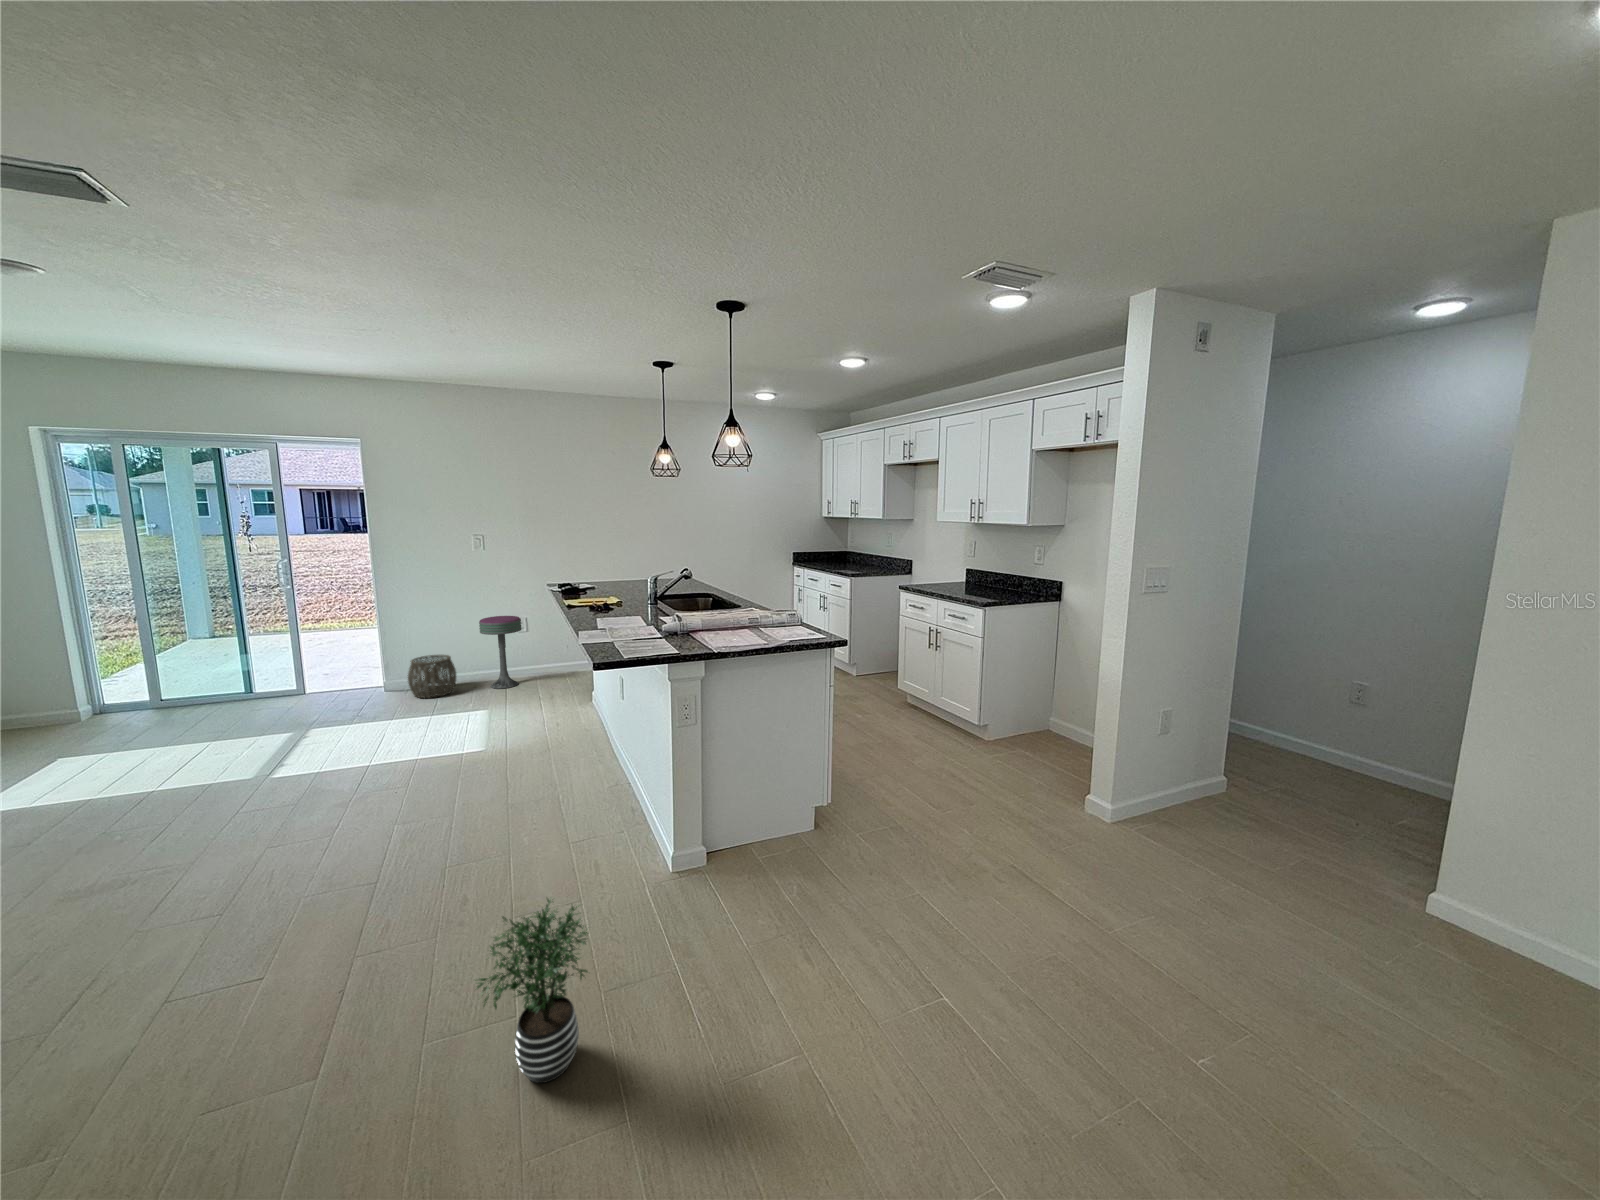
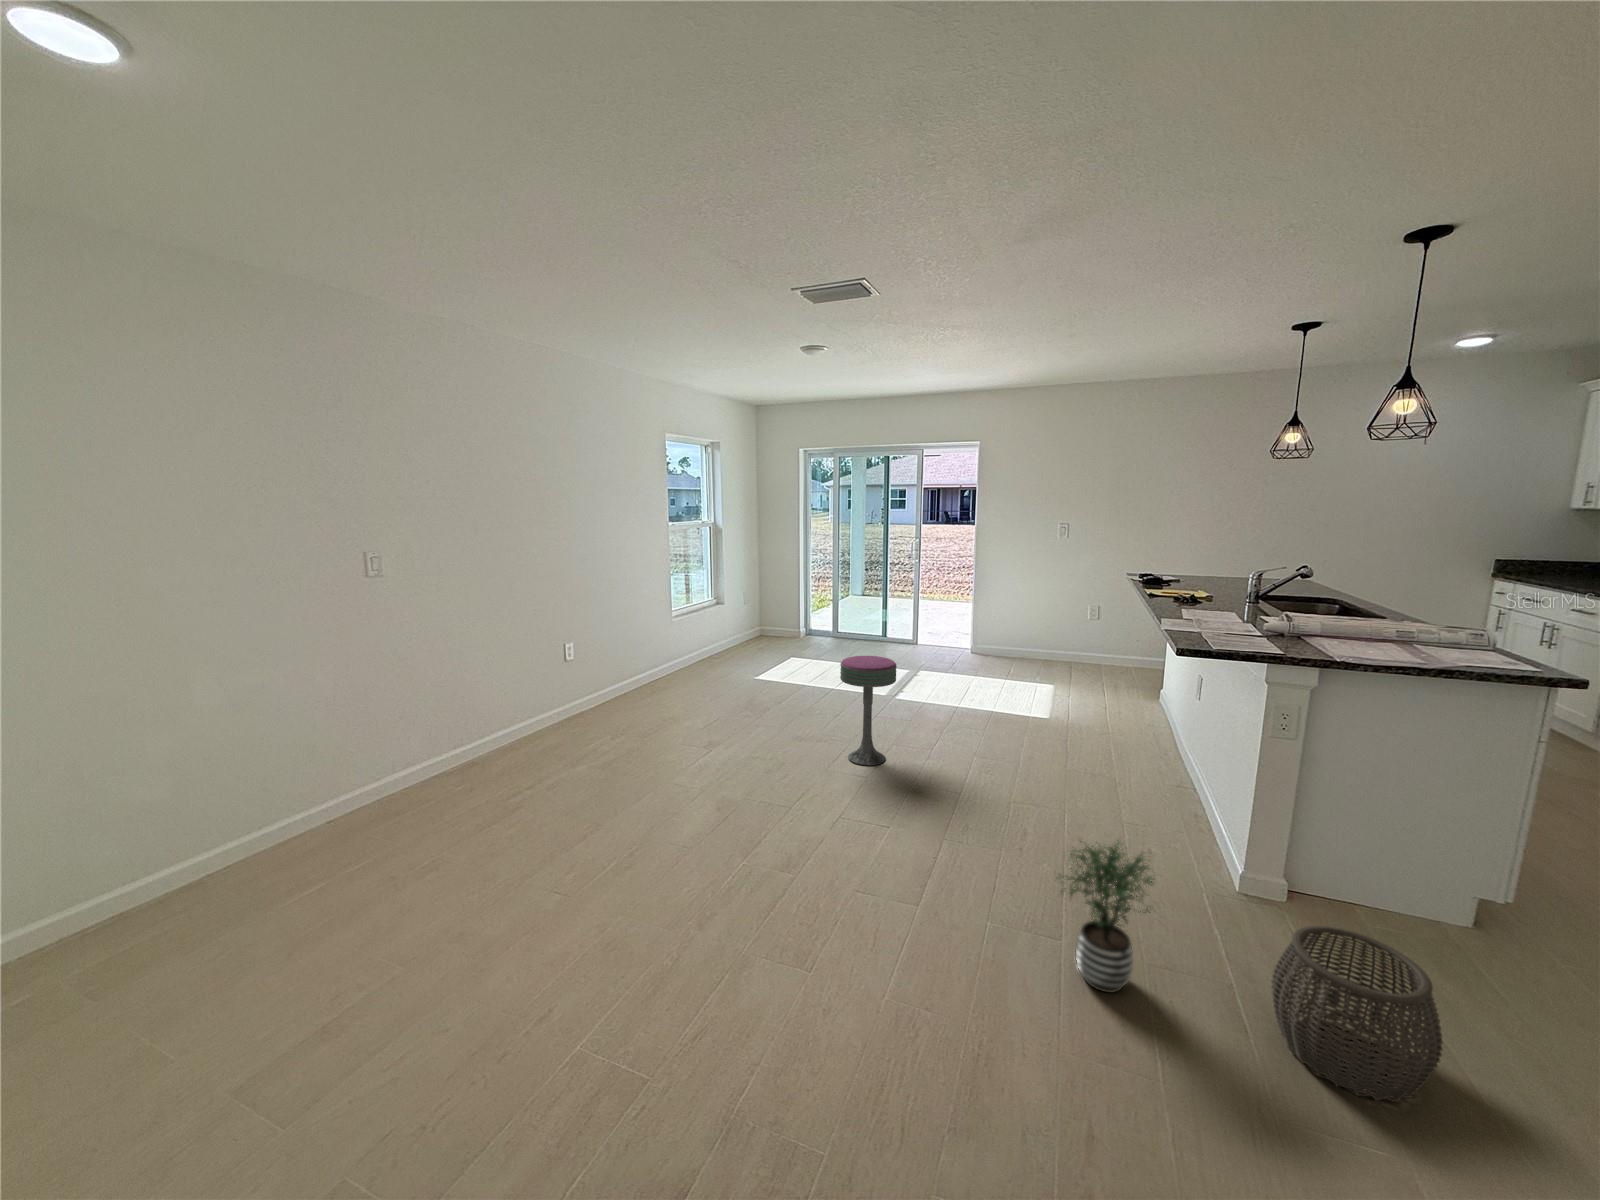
bar stool: present [479,616,522,689] -> present [840,656,896,765]
woven basket: present [408,655,456,698] -> present [1271,926,1443,1102]

